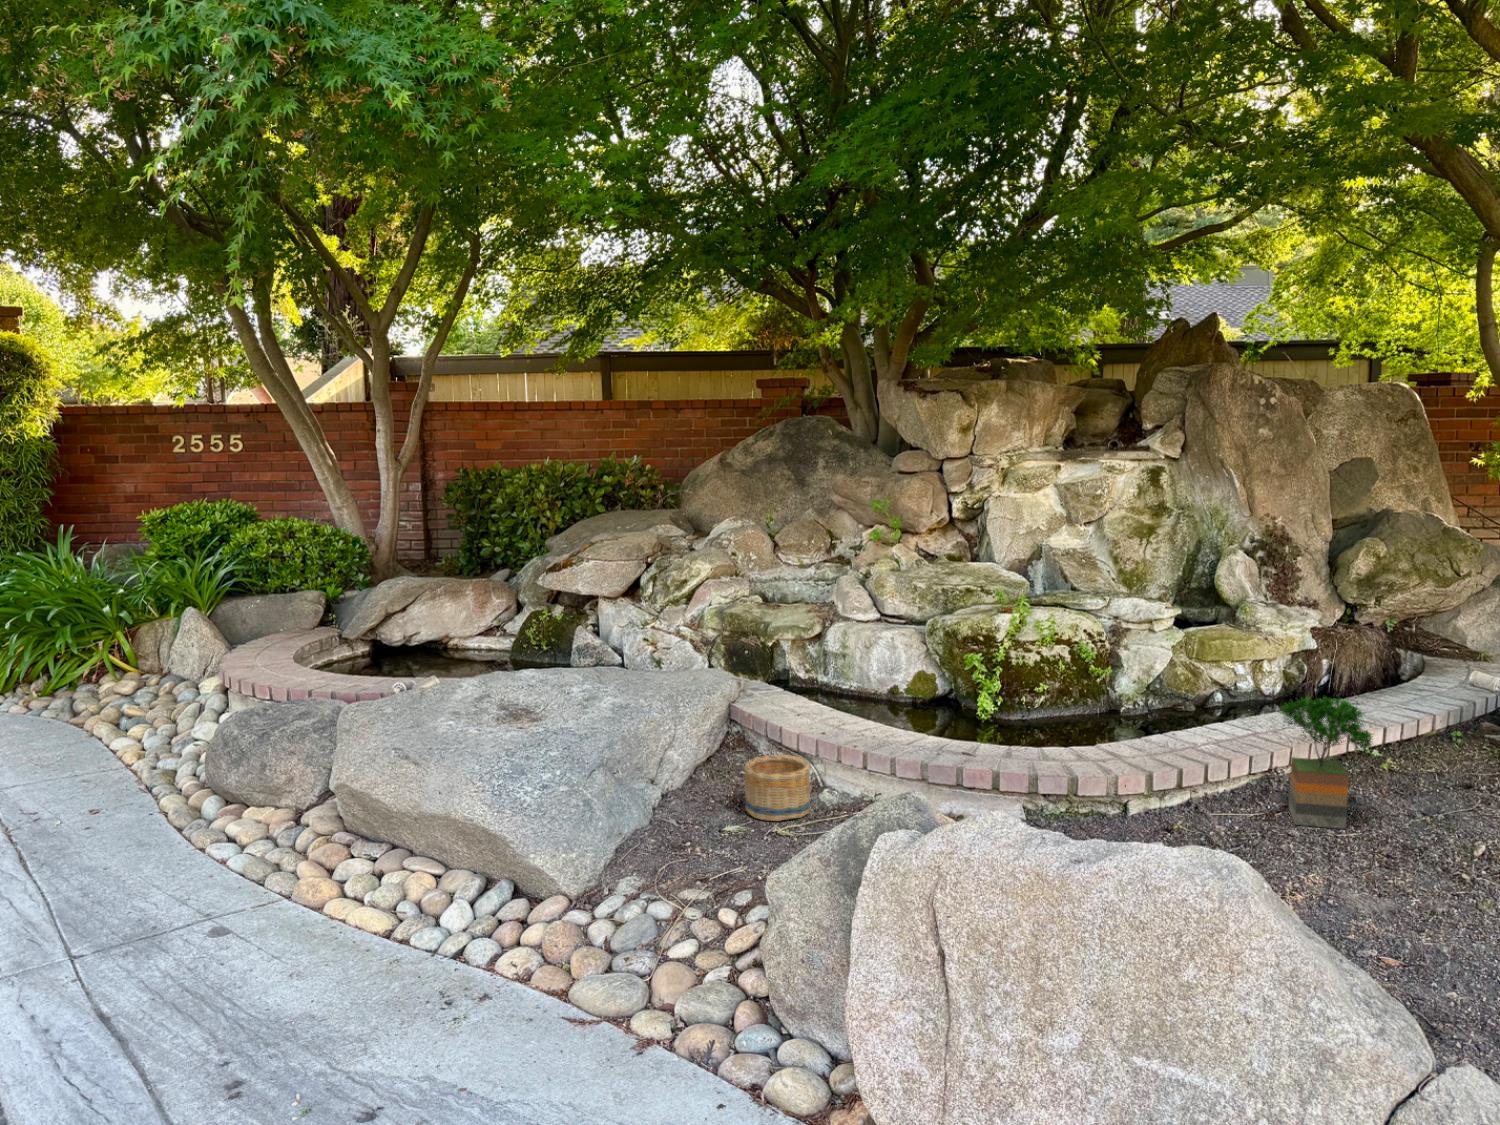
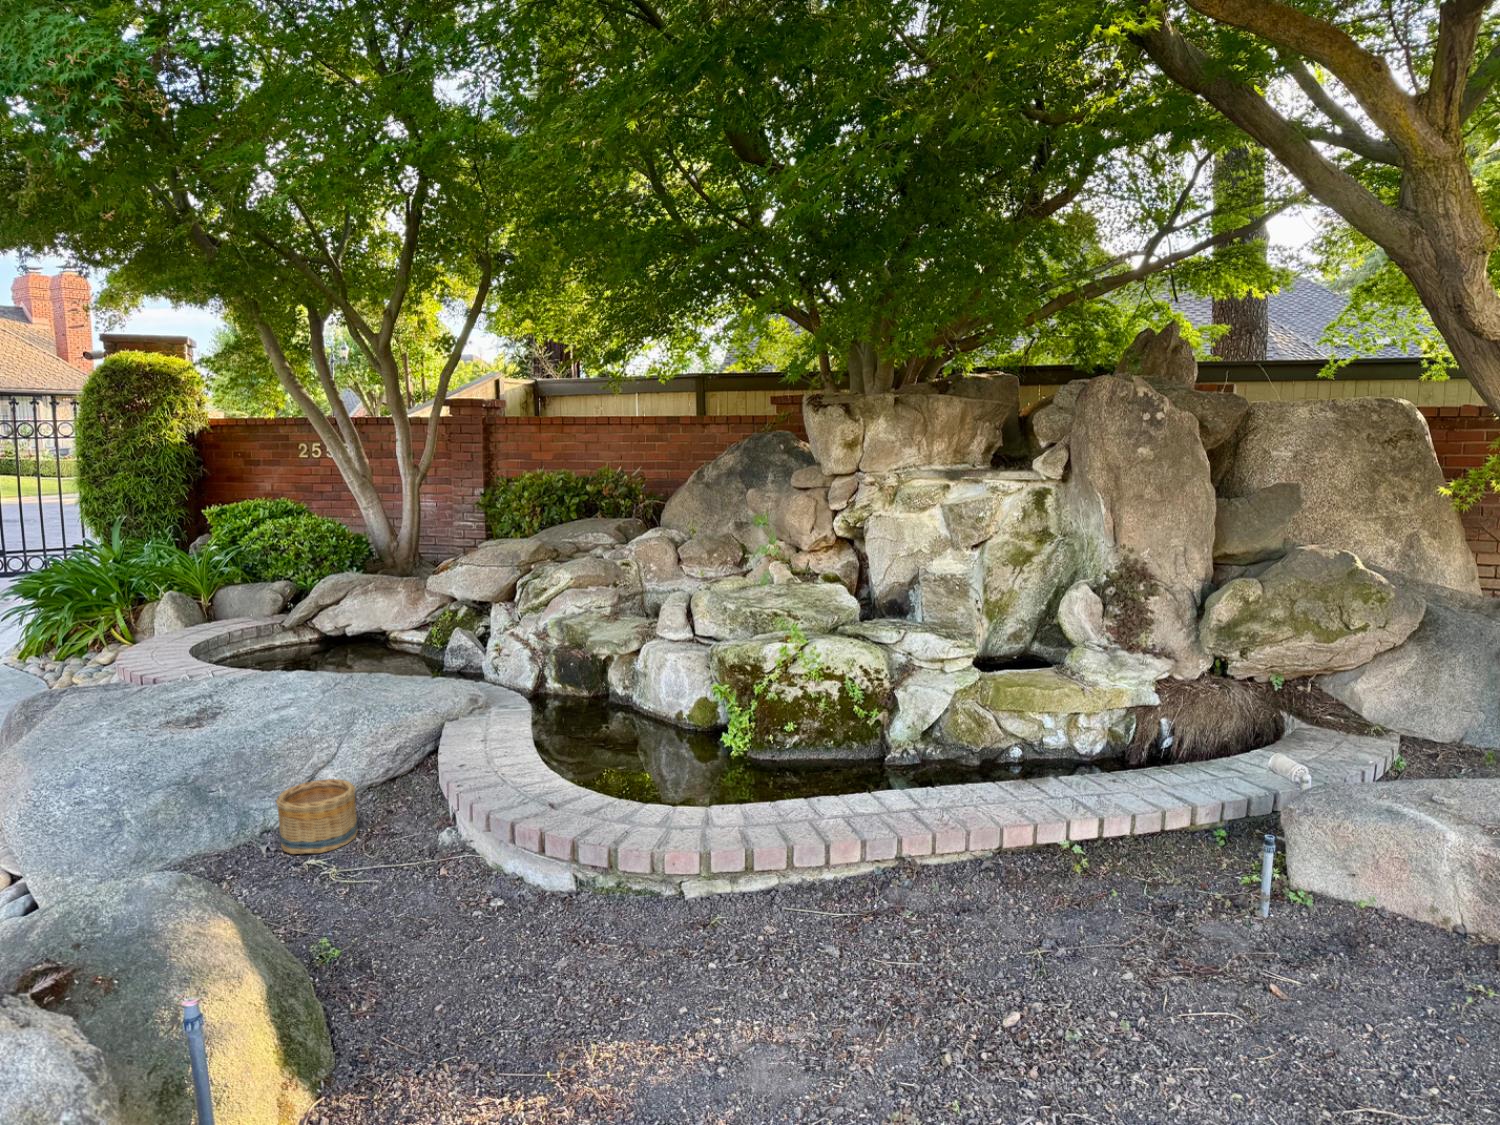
potted tree: present [1280,697,1373,829] -> none [803,779,915,975]

